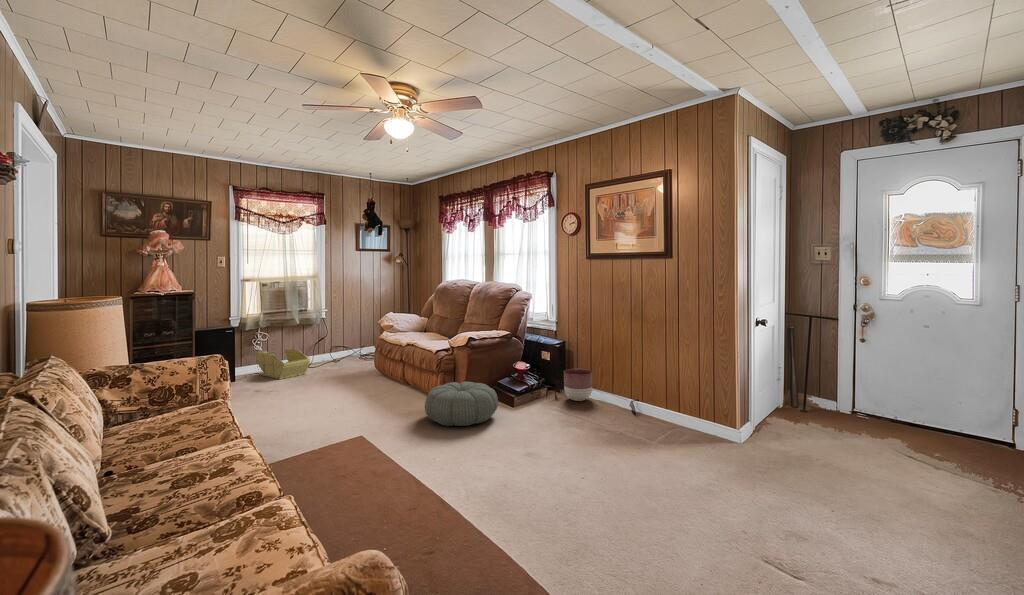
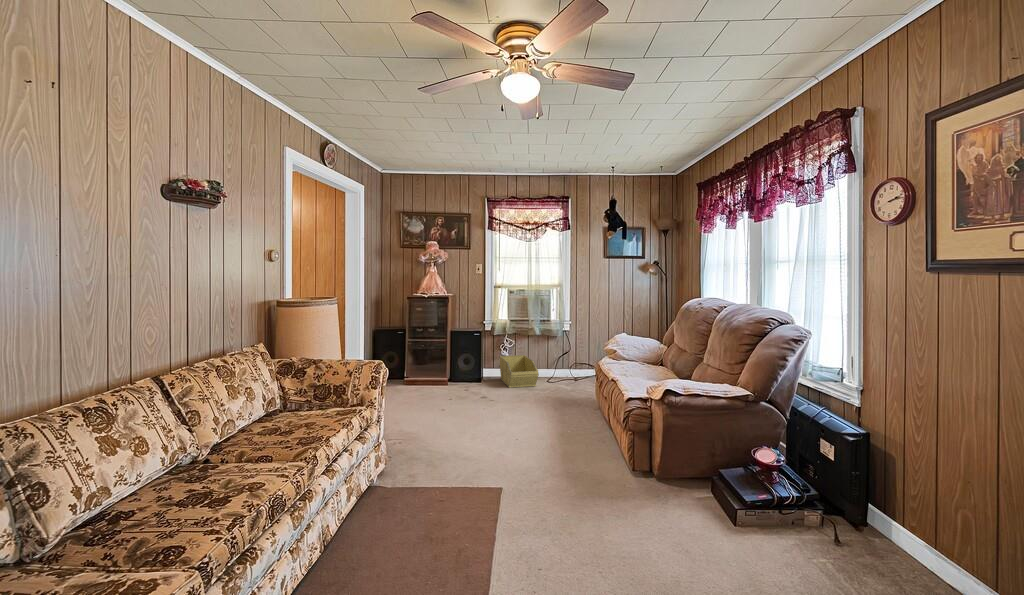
planter: present [564,369,592,401] -> none [845,487,922,565]
pouf: present [425,382,498,426] -> none [568,452,682,537]

